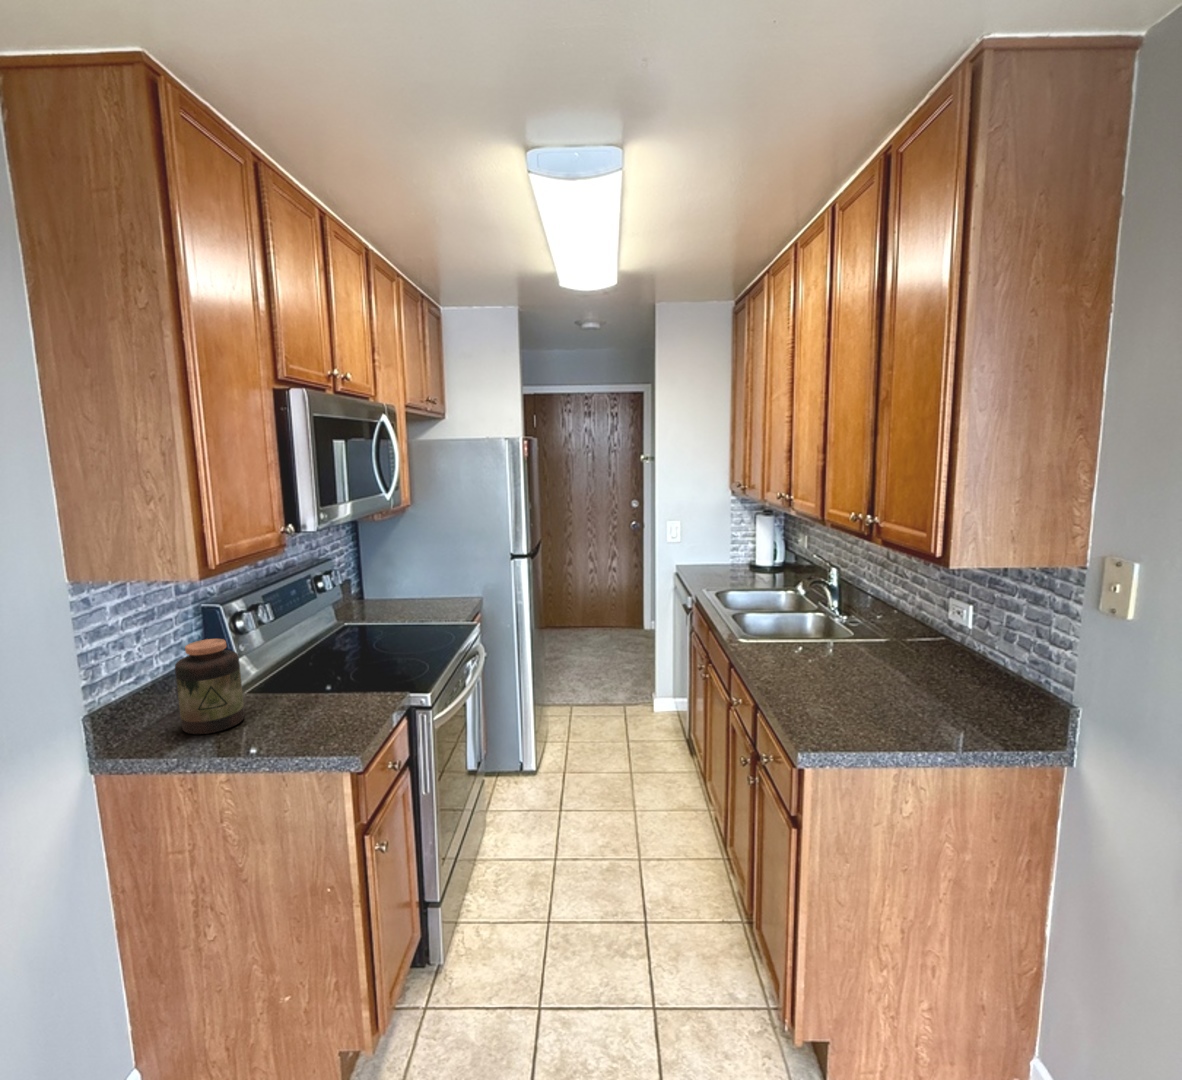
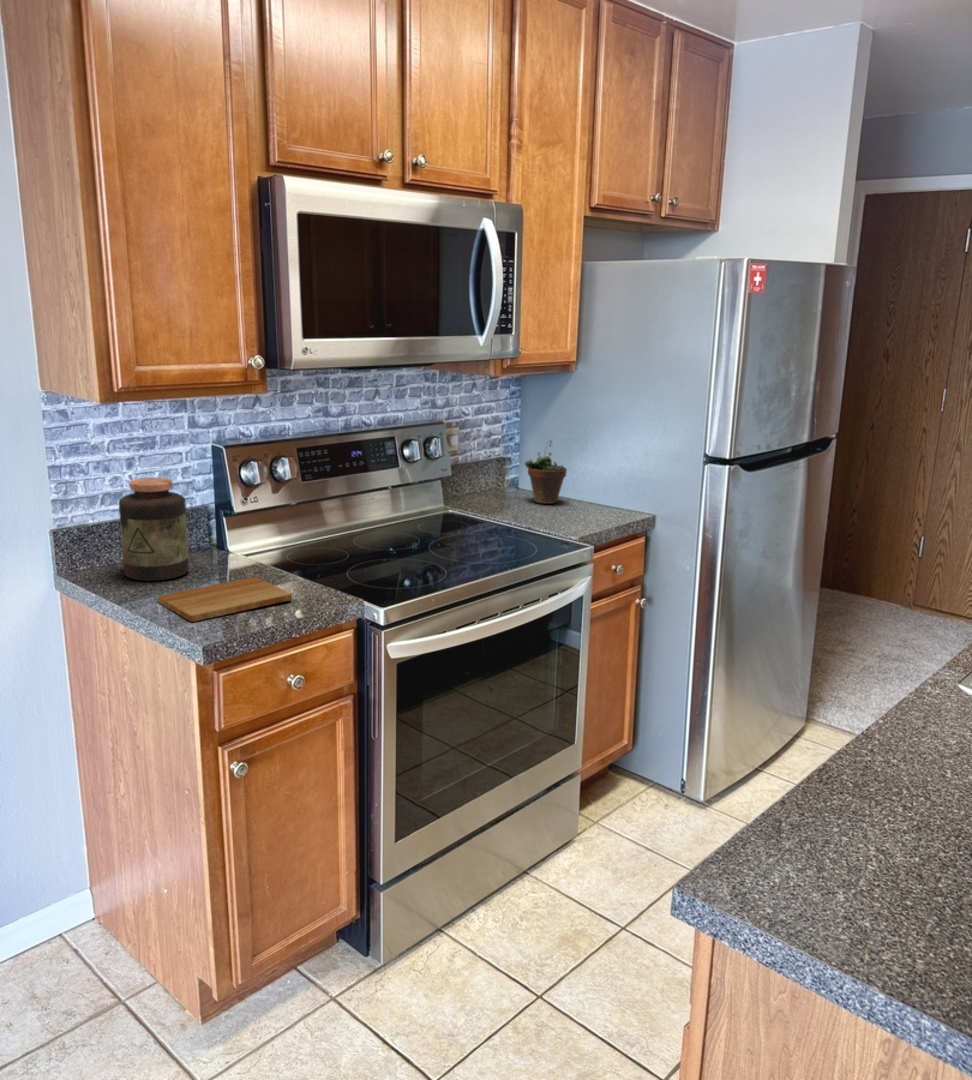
succulent plant: none [376,559,408,605] -> present [525,441,567,504]
cutting board: none [265,700,367,743] -> present [158,577,292,622]

